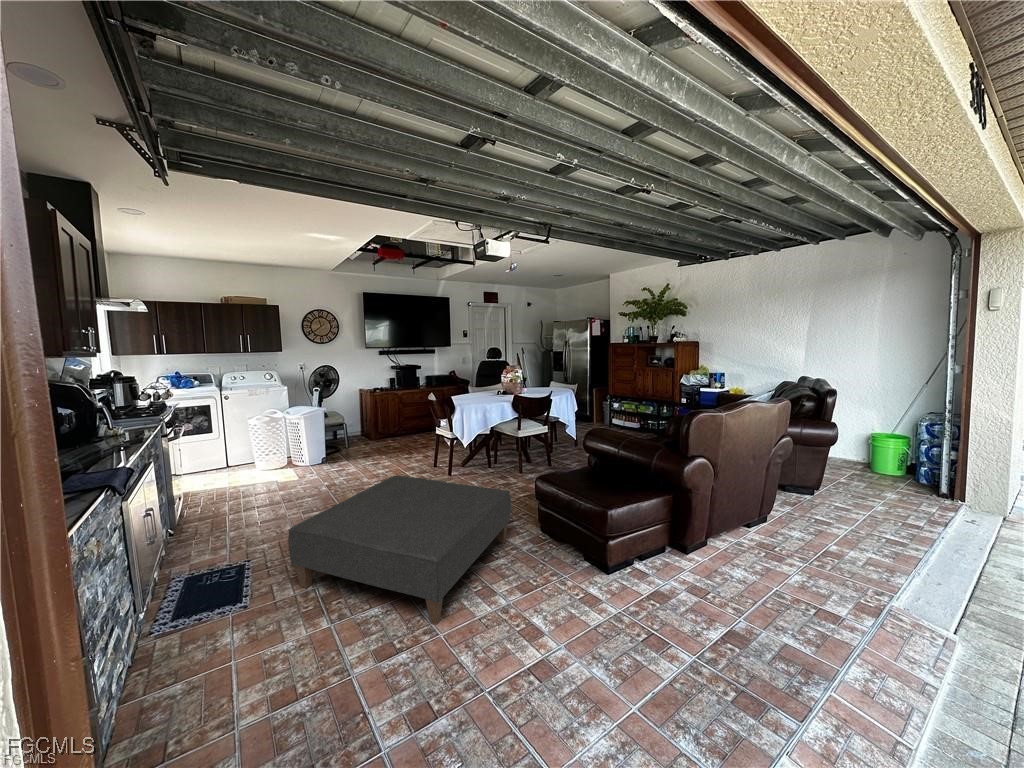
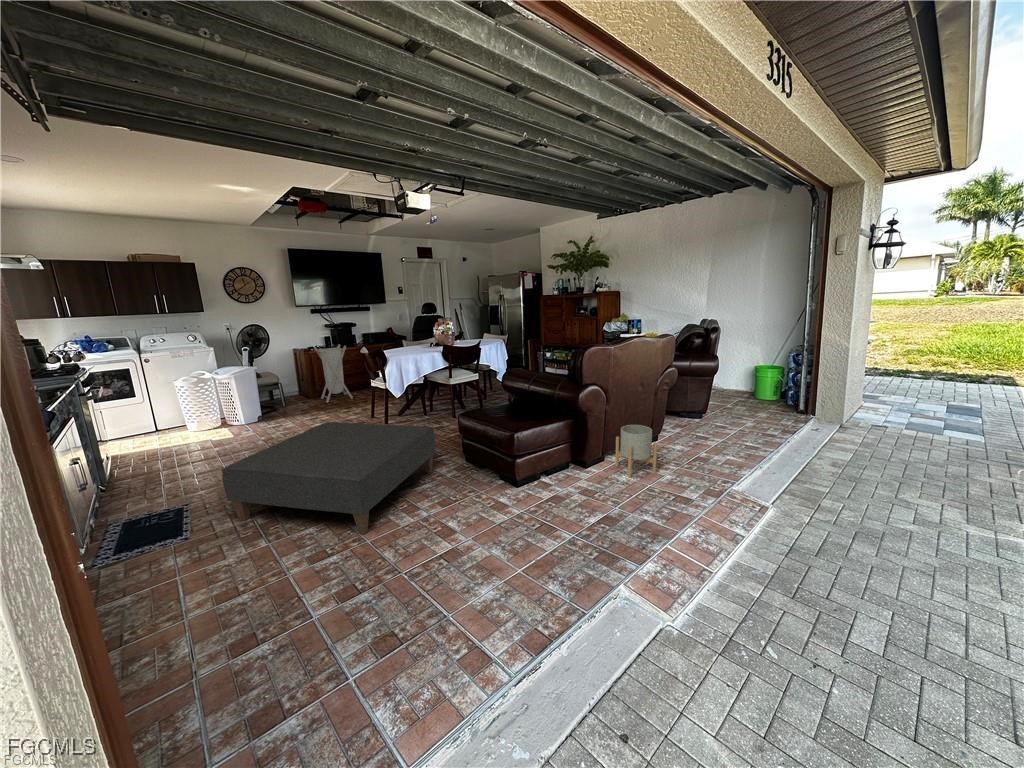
laundry hamper: none [381,386,415,445] -> present [314,344,353,403]
planter: none [723,505,781,573] -> present [615,425,657,477]

